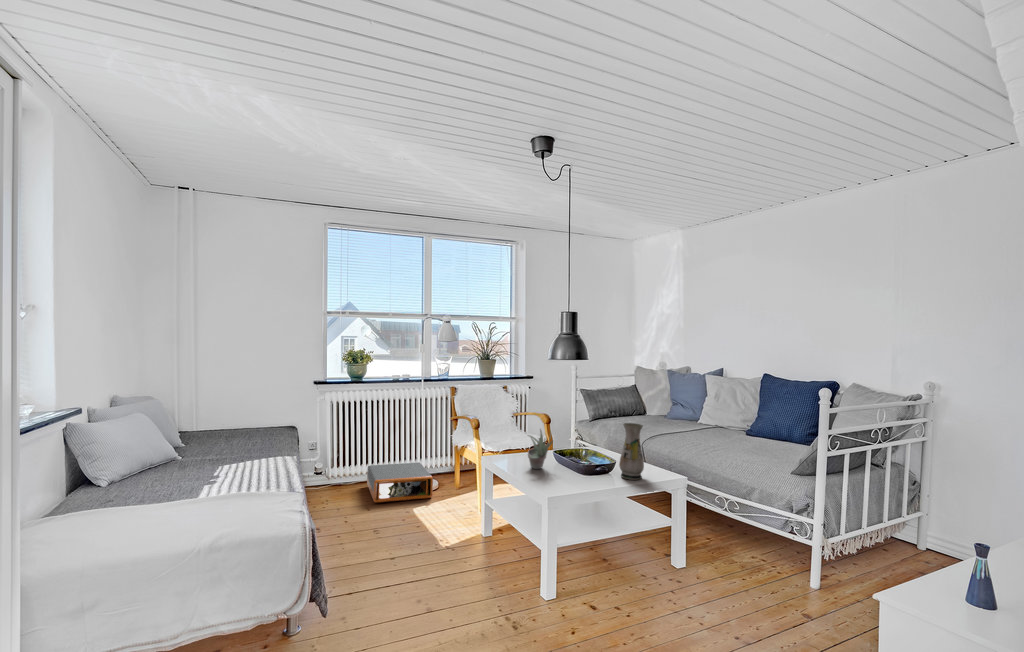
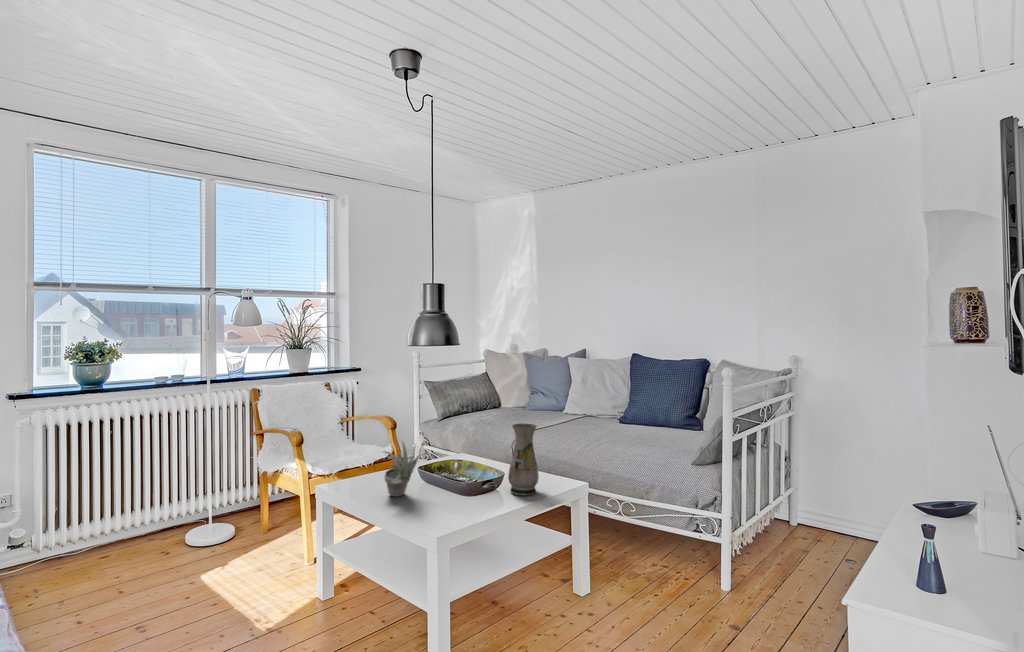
storage box: present [367,462,433,503] -> none [116,501,230,574]

